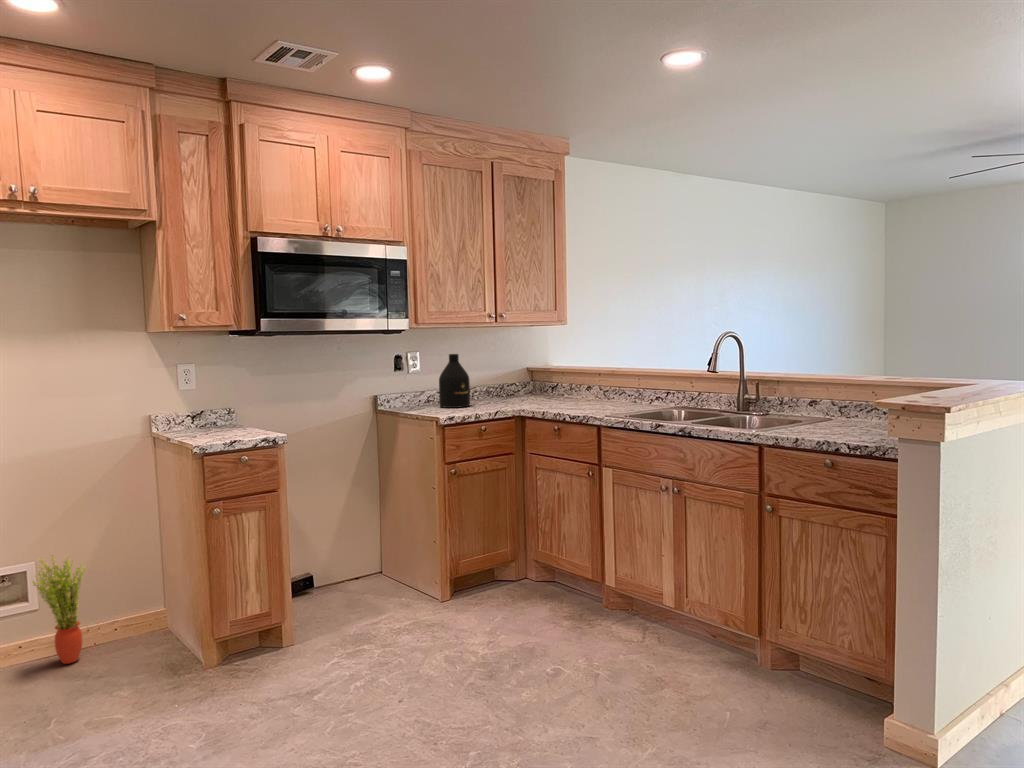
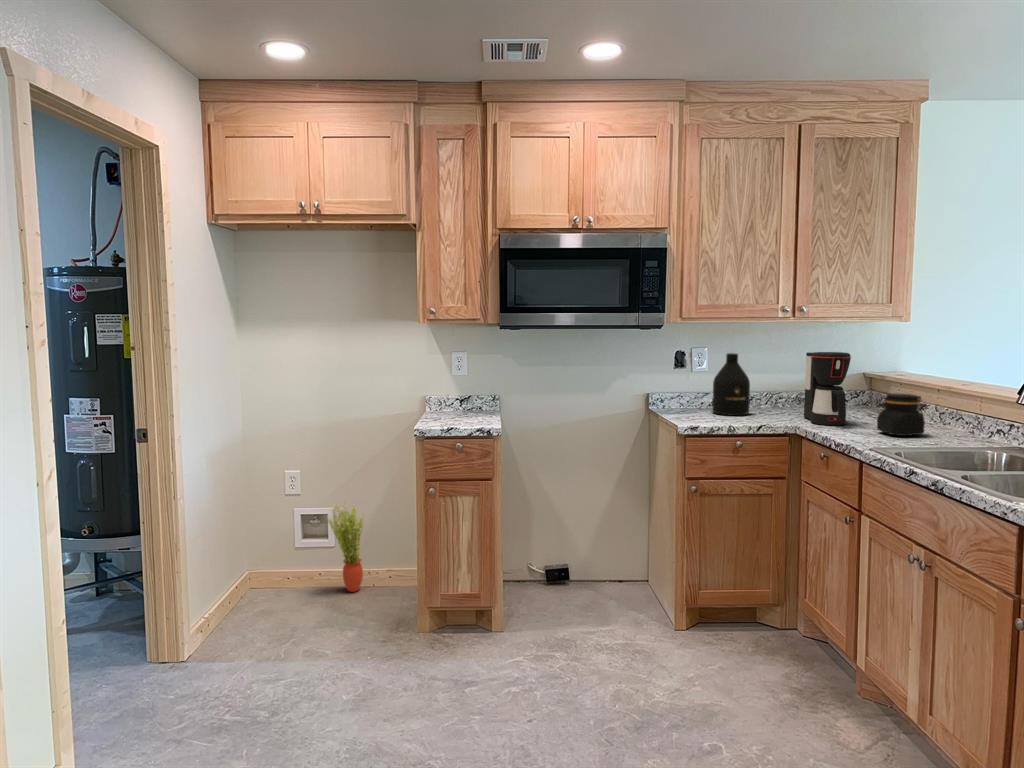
coffee maker: none [512,349,554,407] -> present [804,352,851,425]
jar: none [577,377,608,408] -> present [877,394,925,436]

